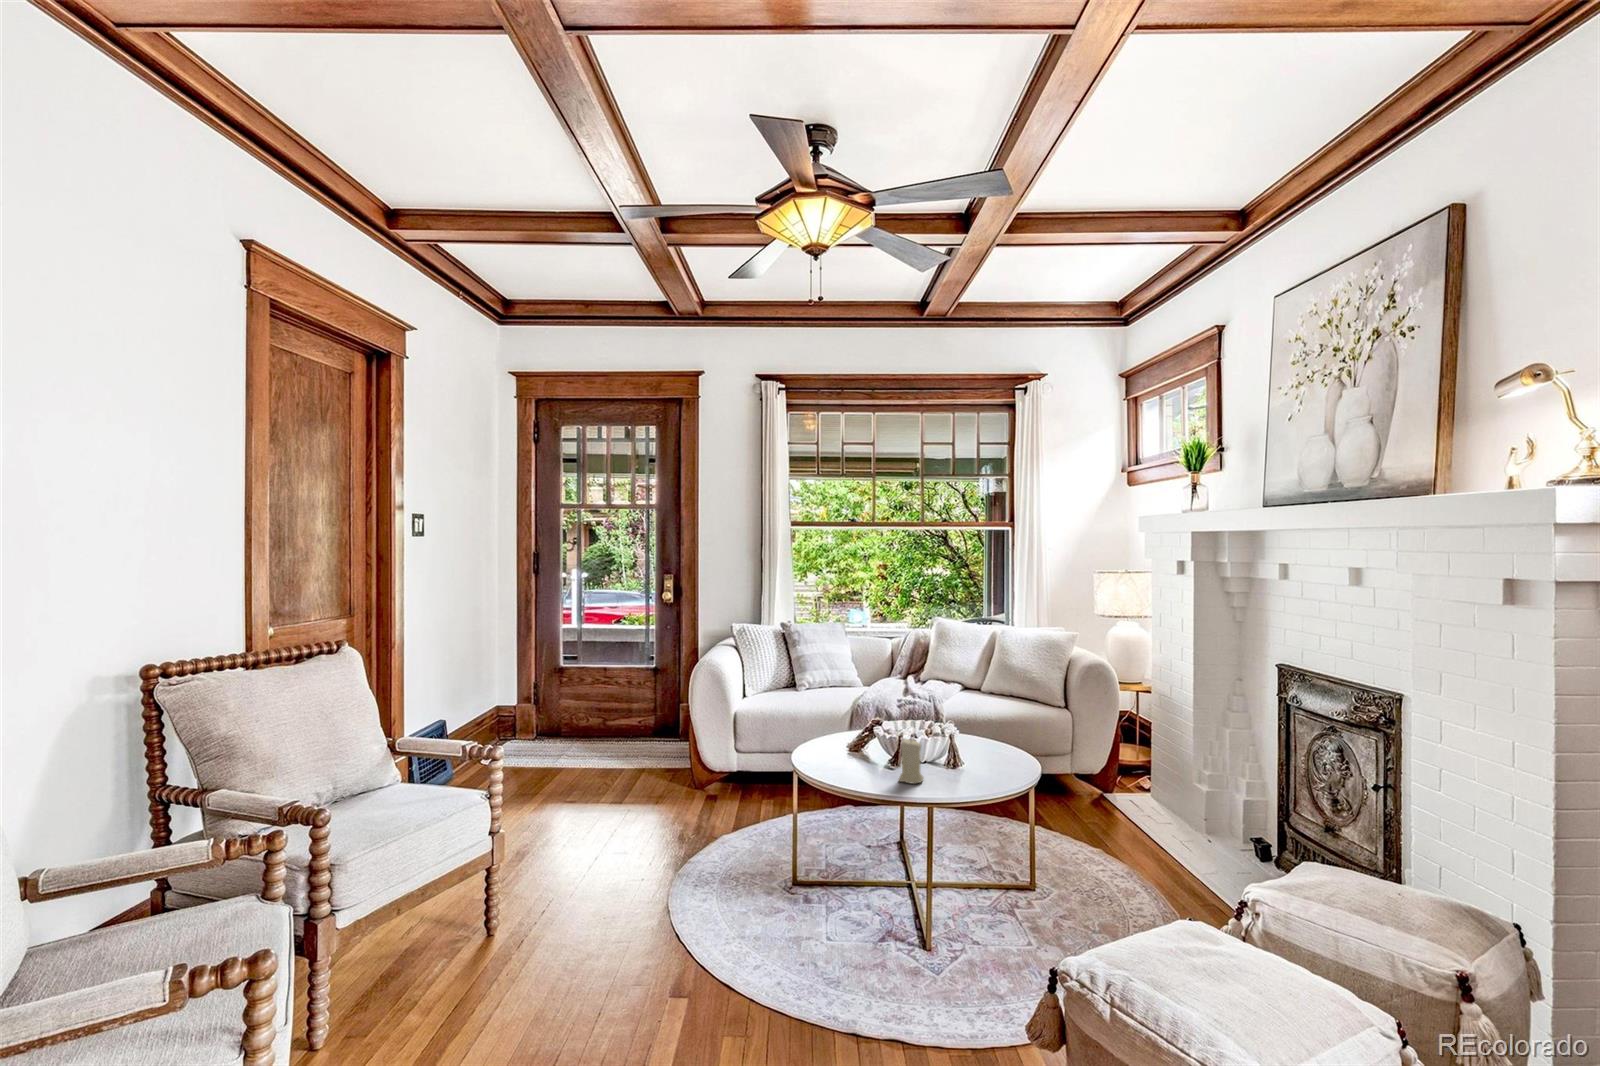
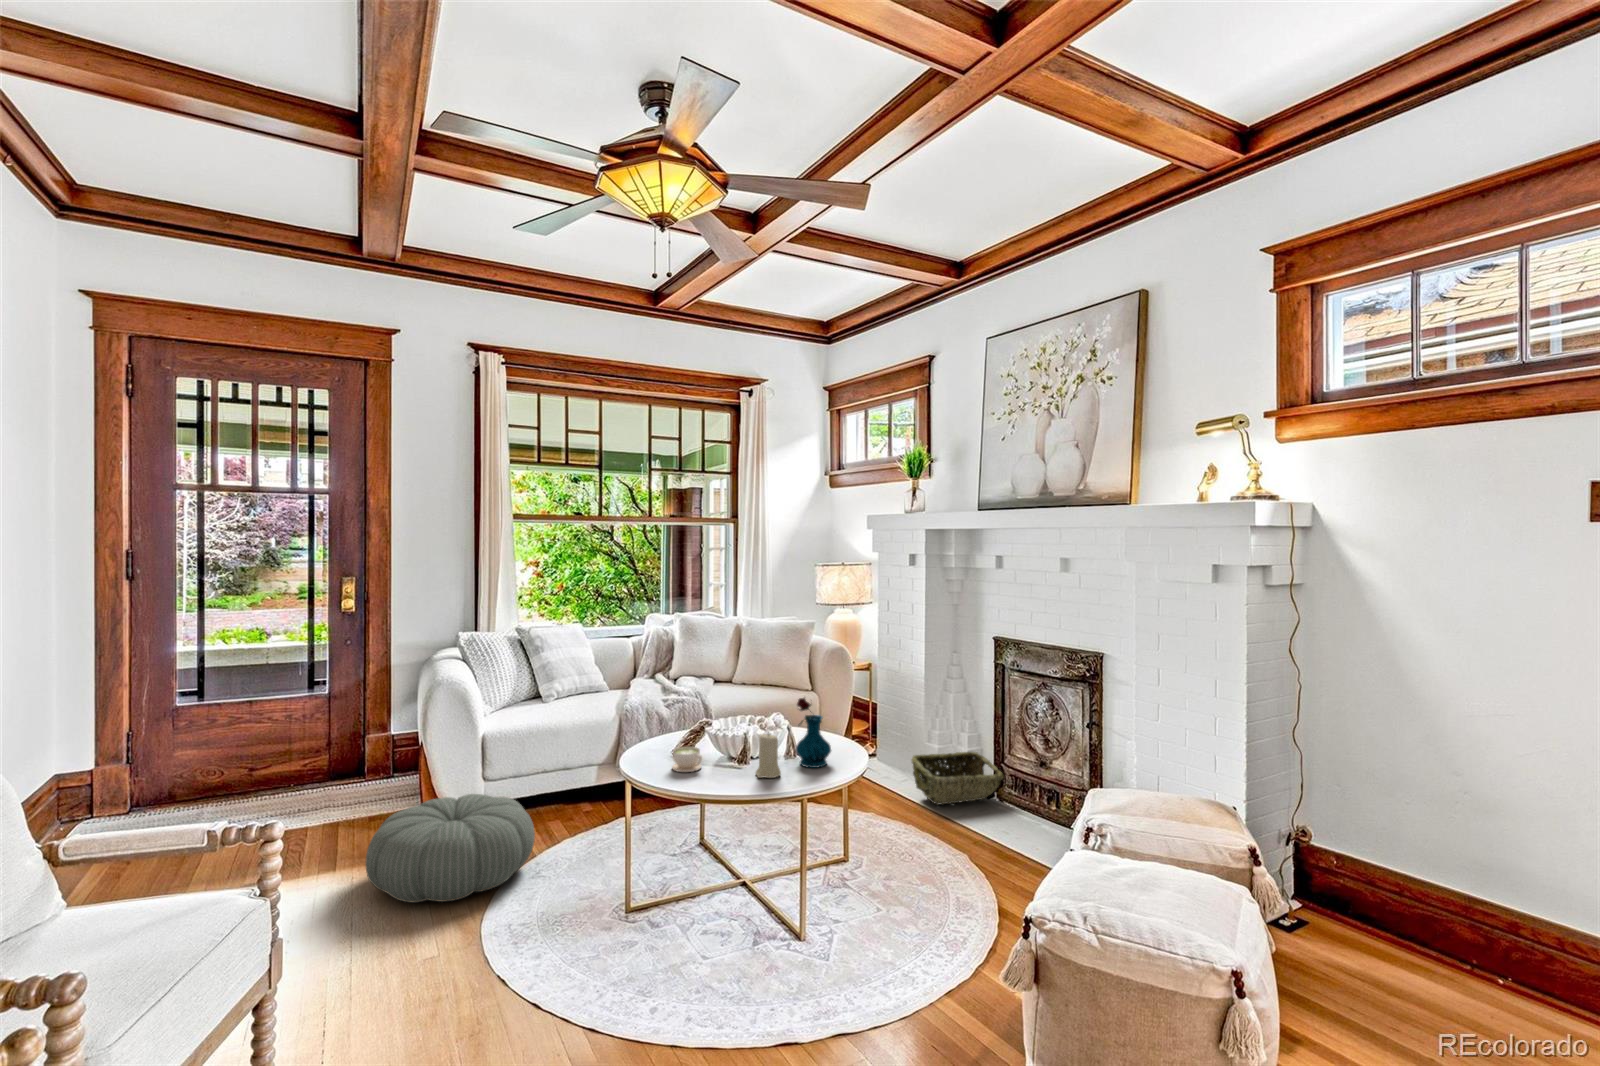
vase: none [945,706,986,782] -> present [796,698,831,768]
coffee cup: none [832,743,859,767] -> present [672,747,702,772]
pouf: none [625,763,752,846] -> present [366,794,535,903]
woven basket: none [1158,793,1279,859] -> present [912,752,1004,805]

